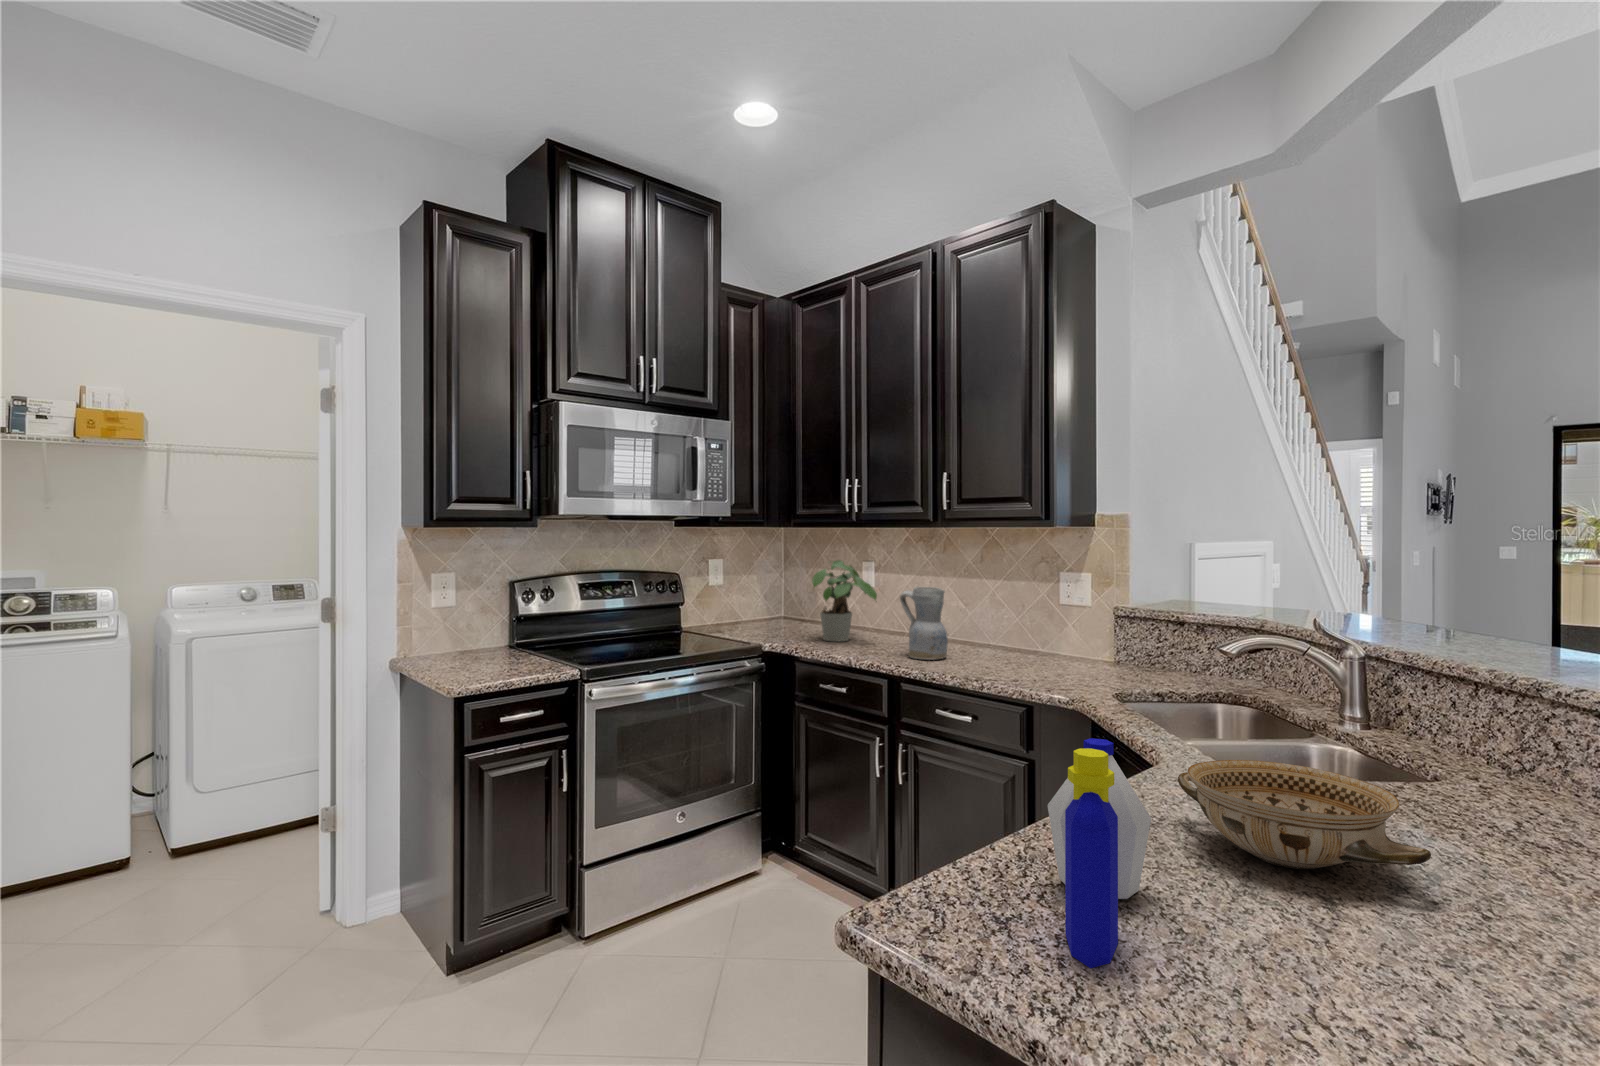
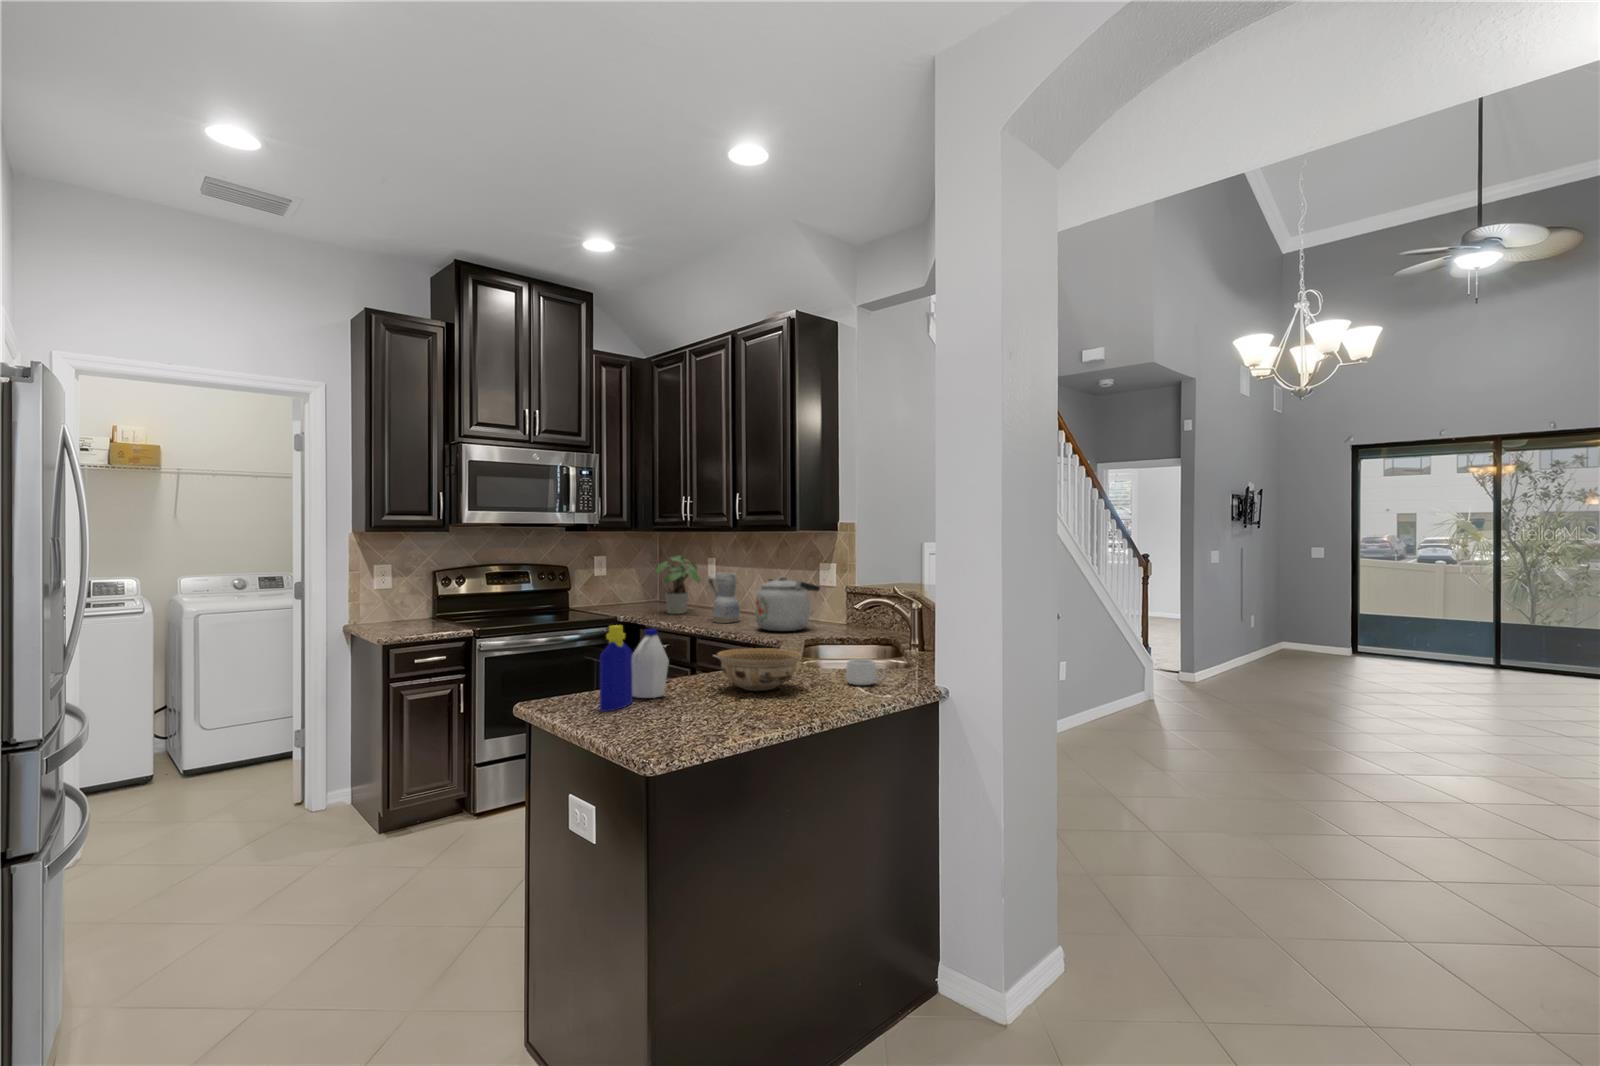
kettle: none [987,595,1092,679] -> present [756,576,820,631]
mug: none [1422,784,1532,847] -> present [846,659,885,685]

